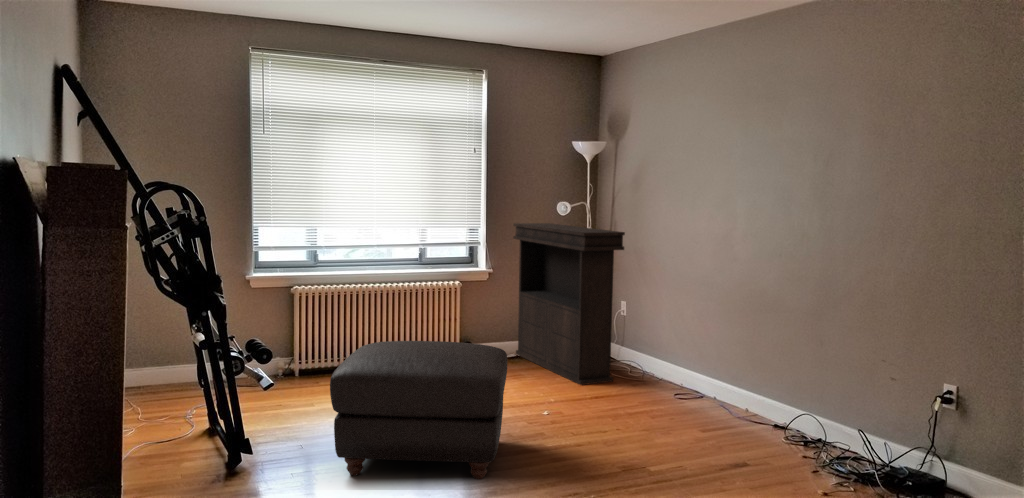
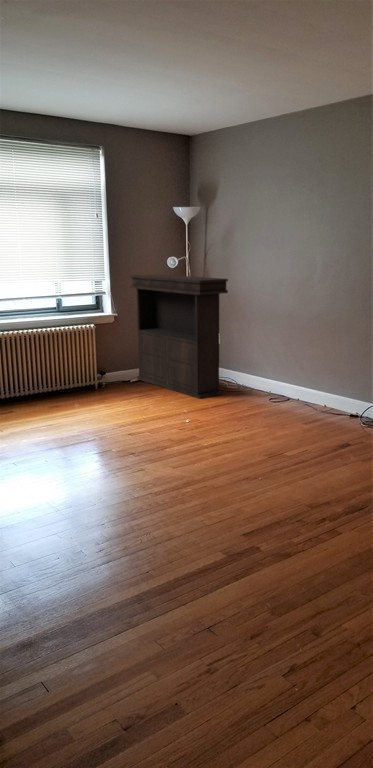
ottoman: present [330,341,507,479] -> none [43,373,180,482]

